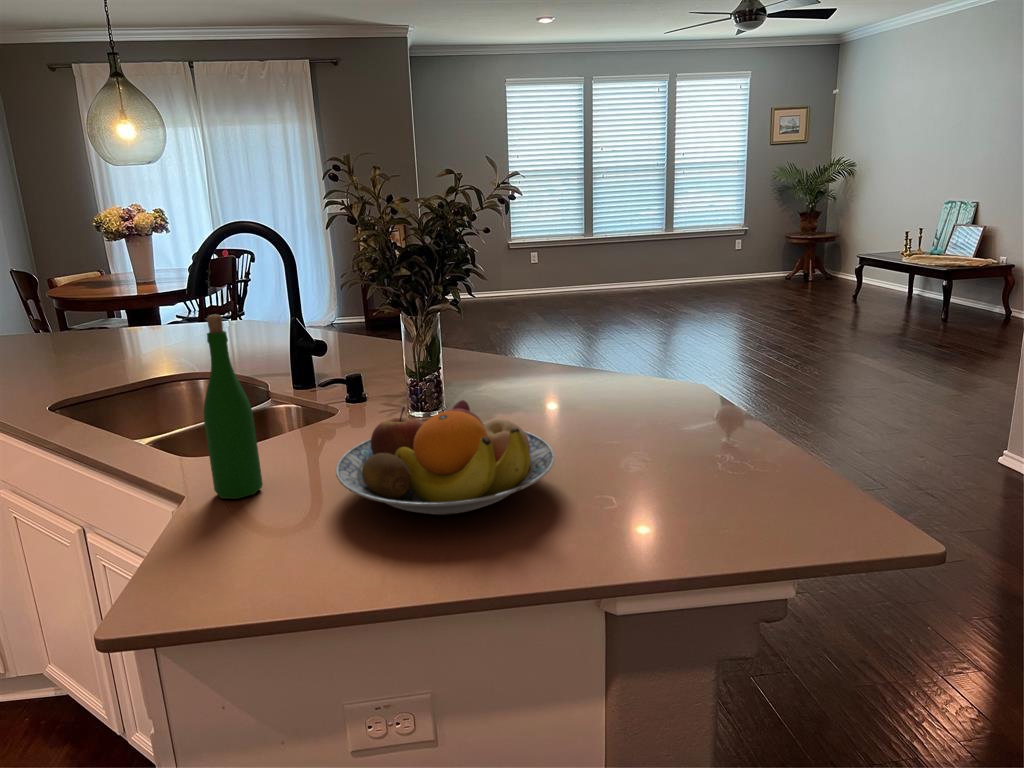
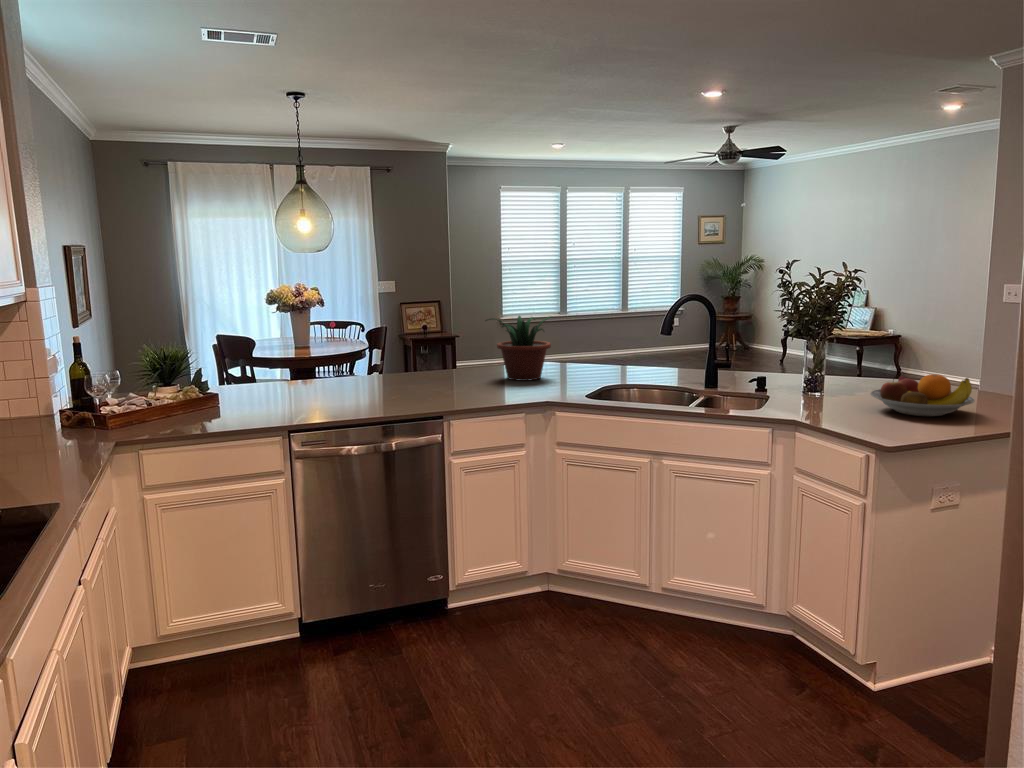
potted plant: none [26,250,142,353] -> present [486,316,551,381]
wine bottle: present [203,314,263,499] -> none [823,335,847,417]

